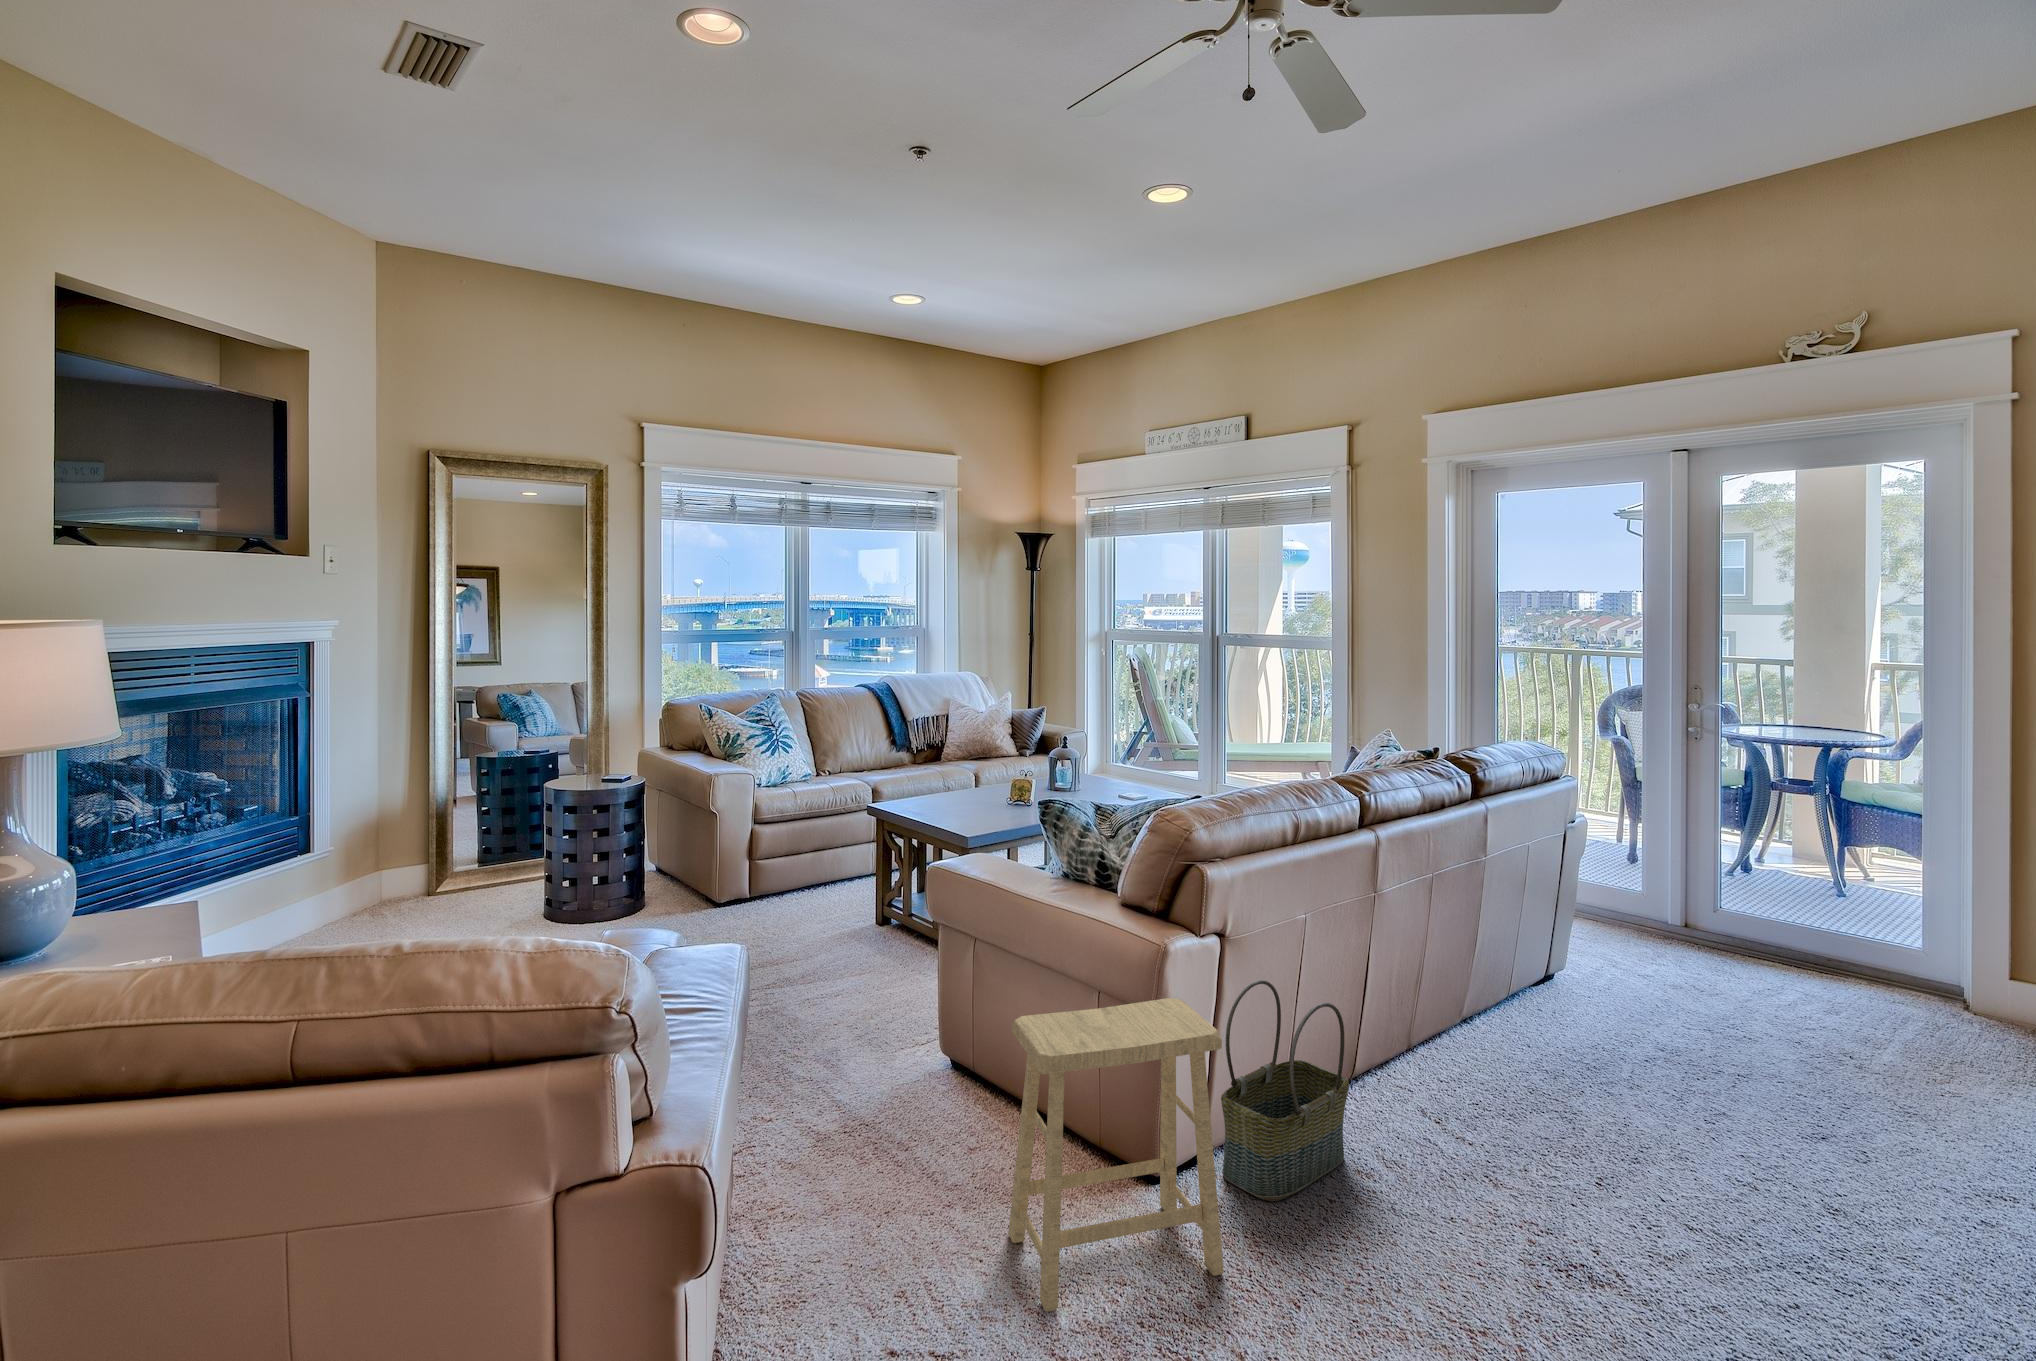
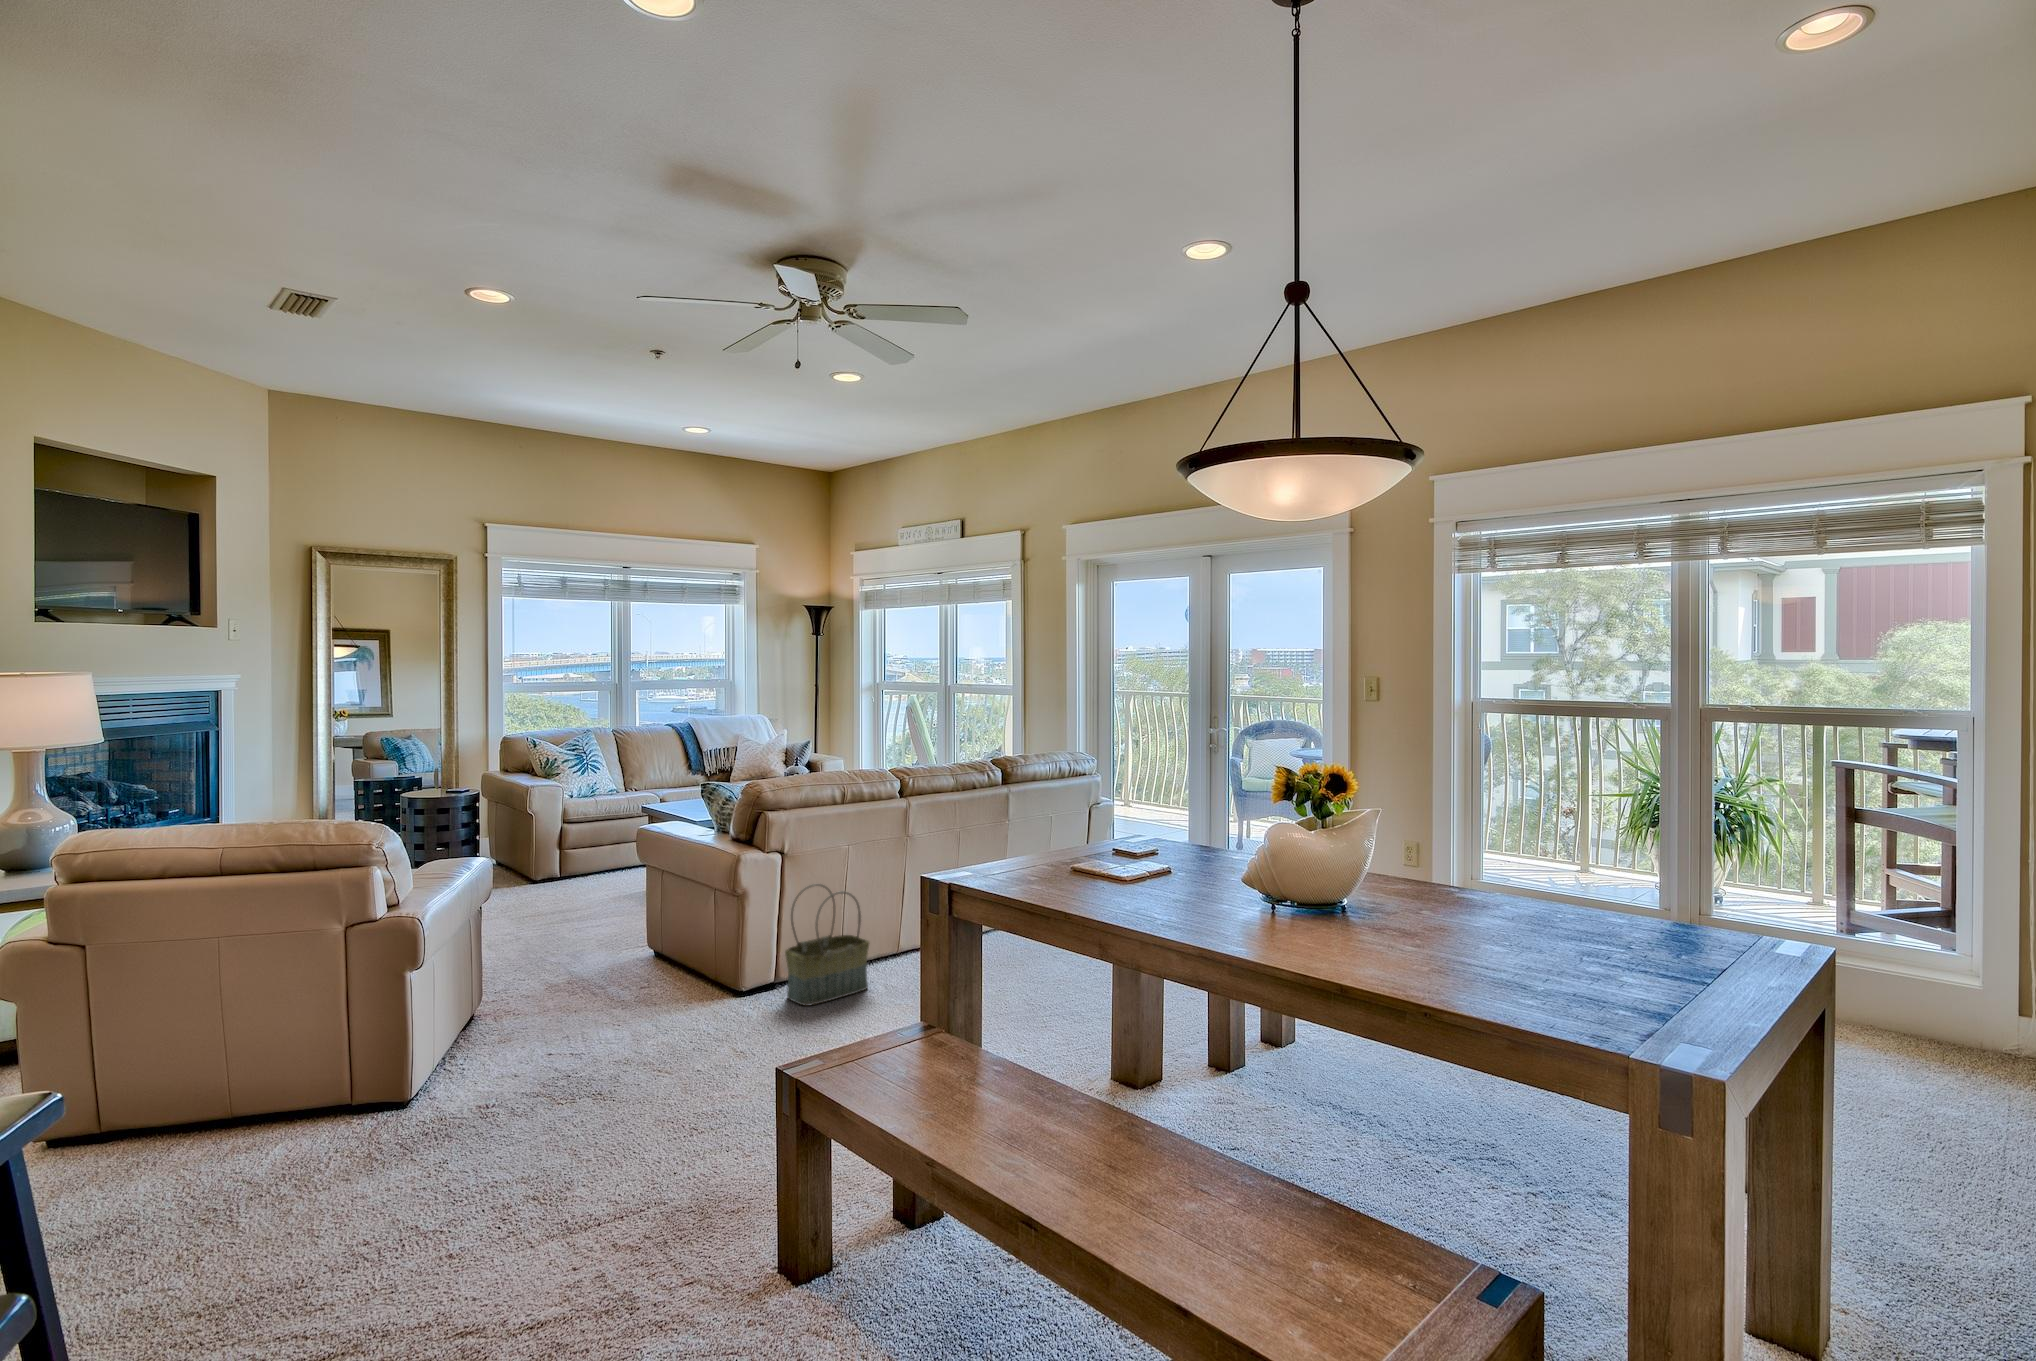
footstool: present [1008,998,1224,1312] -> none [640,885,754,1046]

